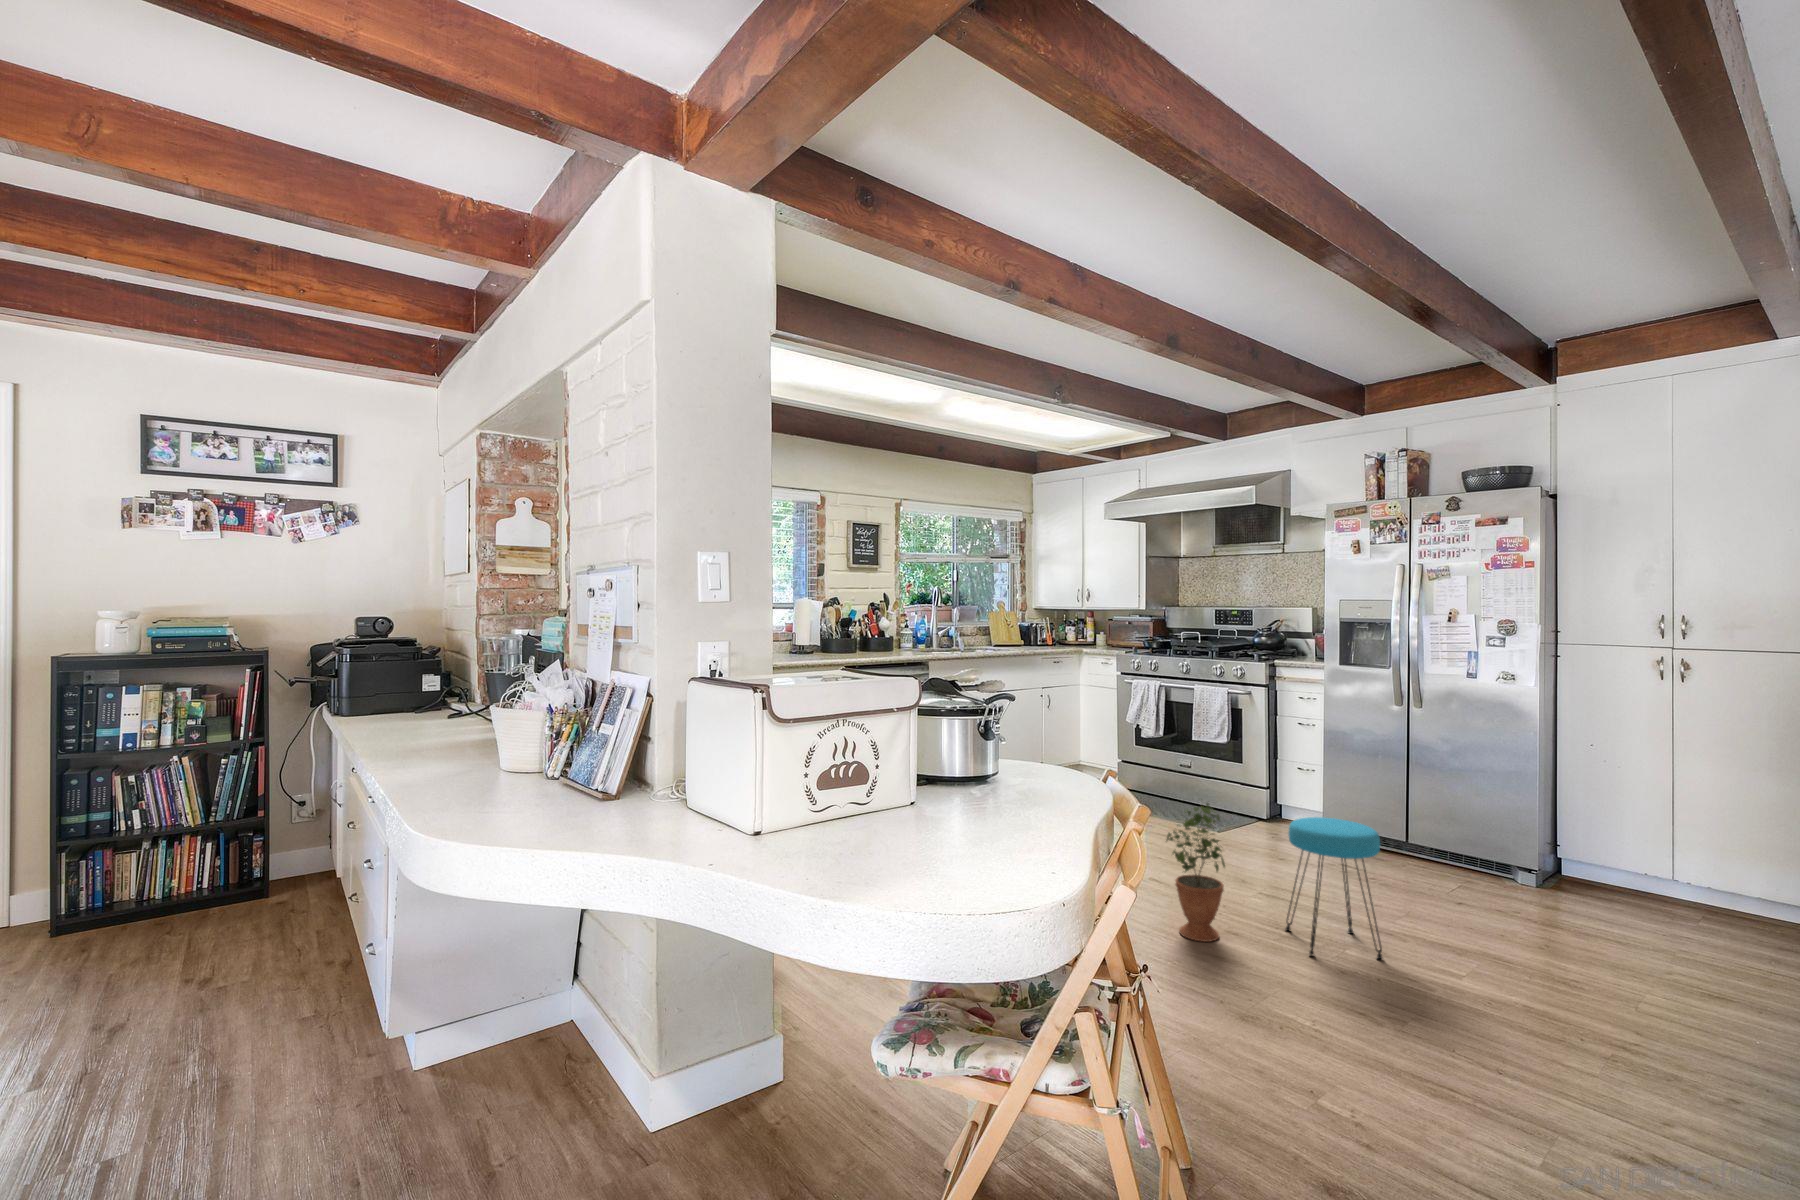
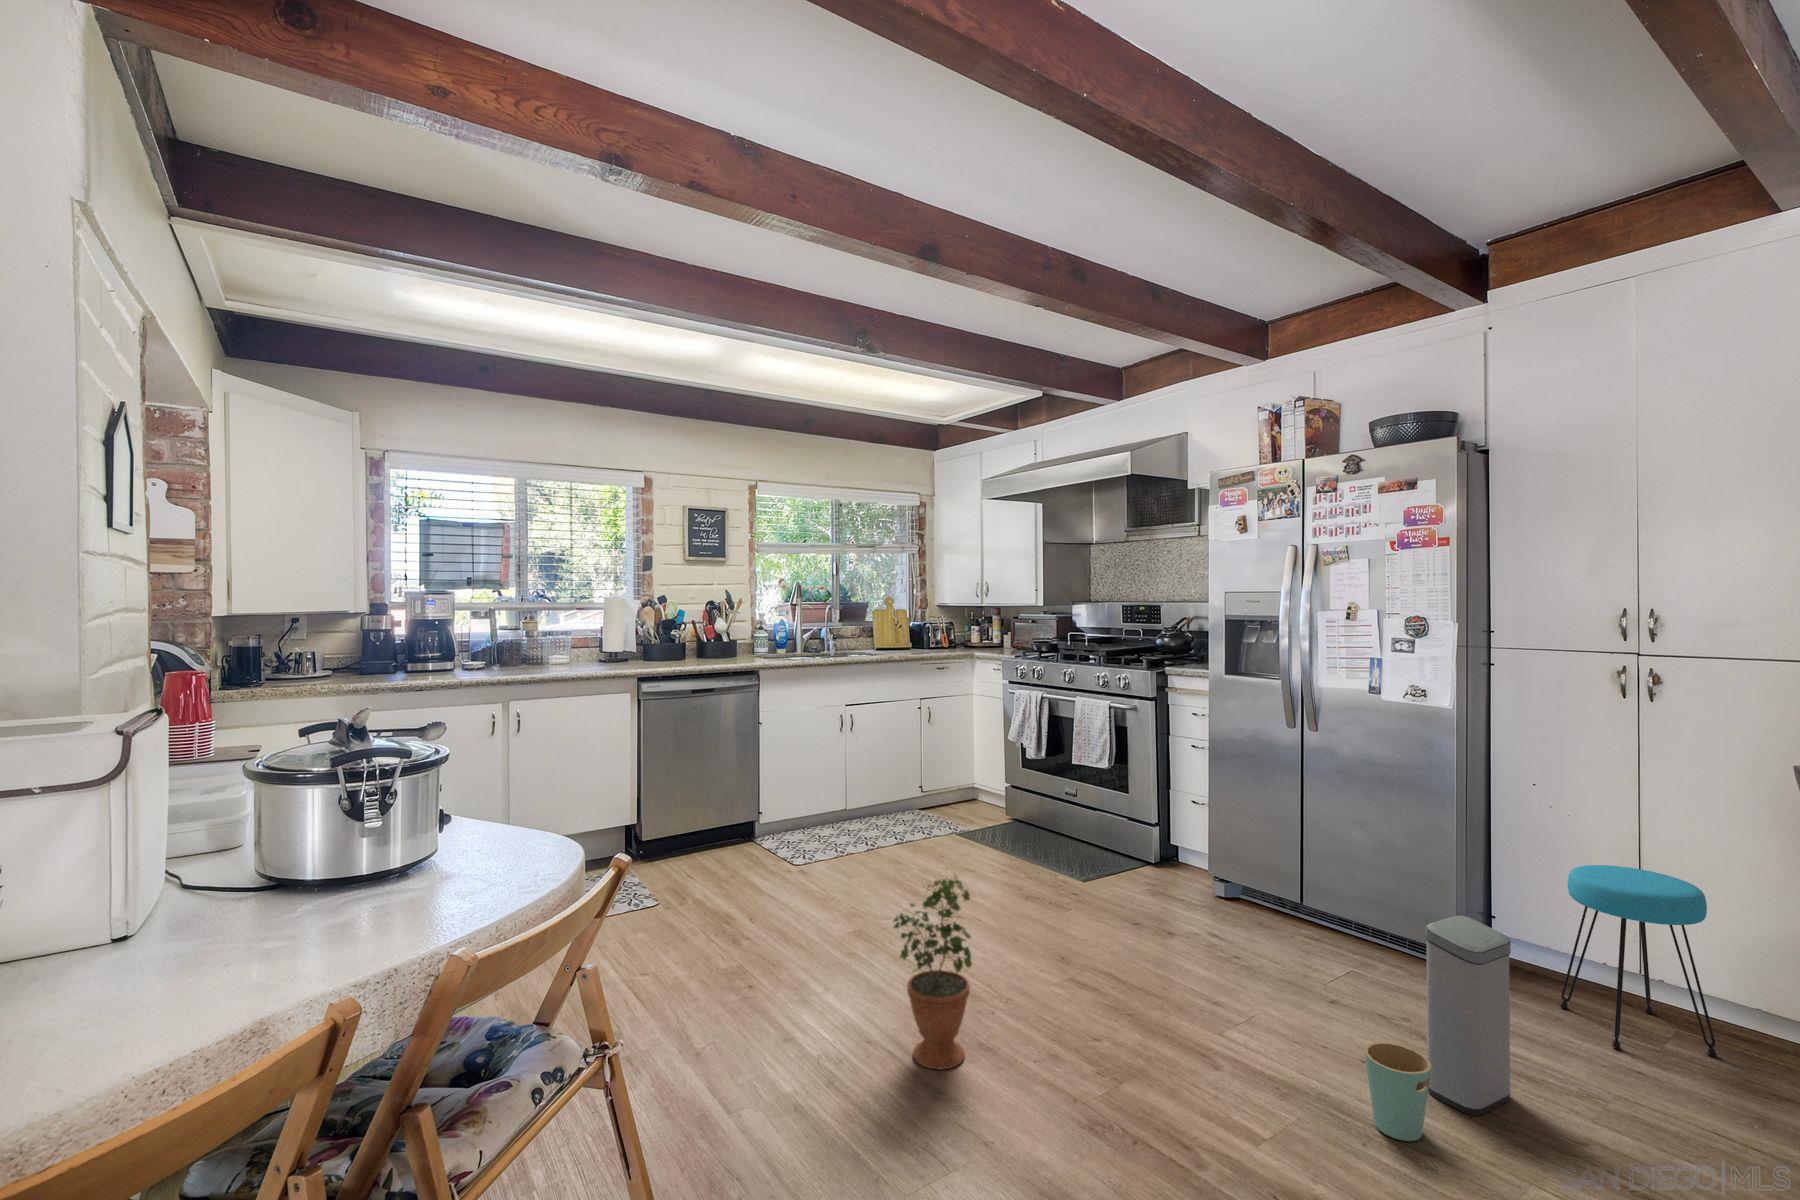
stool: present [1285,817,1382,959] -> present [1559,865,1718,1056]
trash can: none [1517,828,1608,973] -> present [1365,916,1511,1141]

